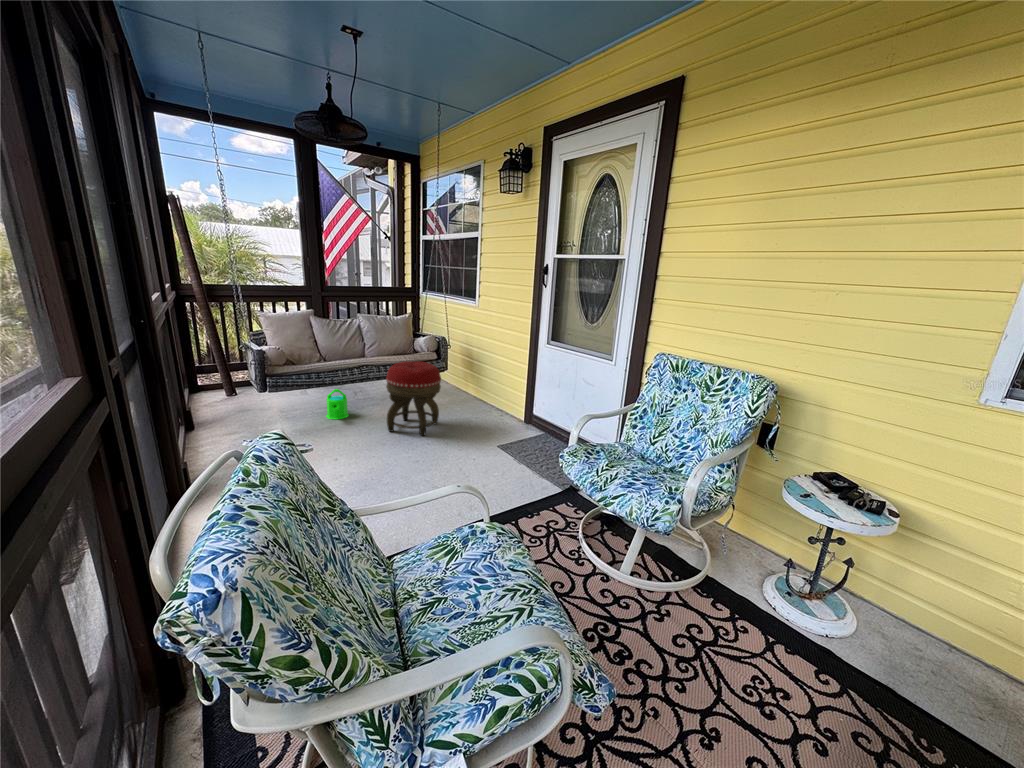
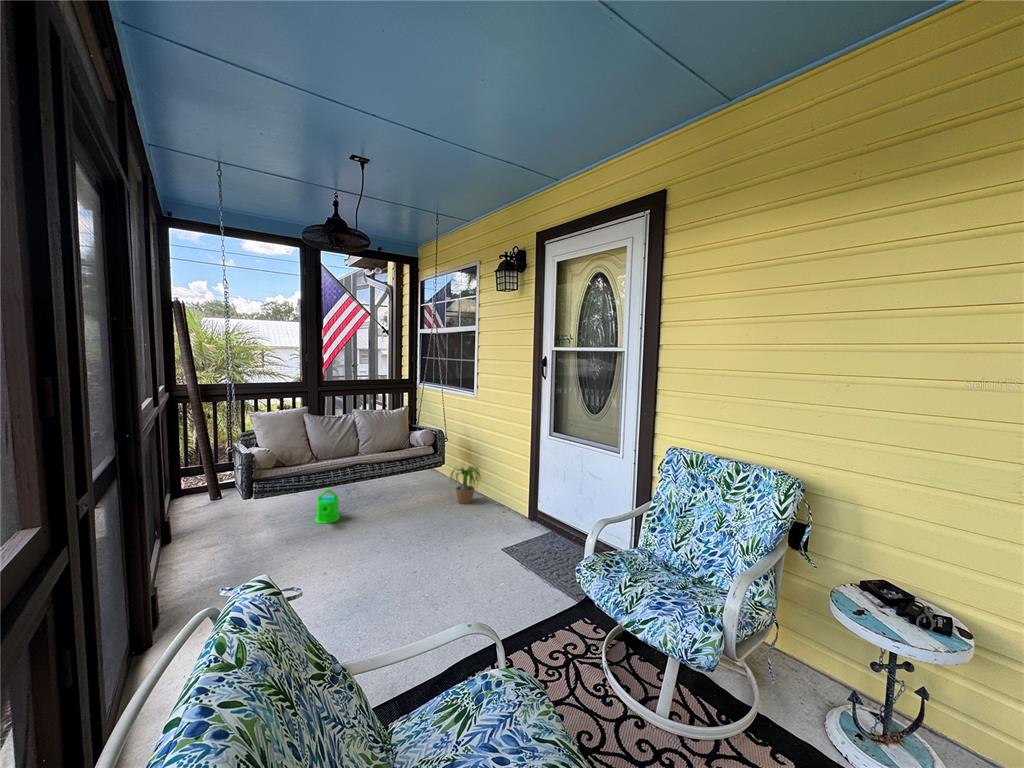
footstool: present [386,361,441,436] -> none [381,457,440,540]
potted plant: none [445,373,485,408] -> present [450,466,480,504]

